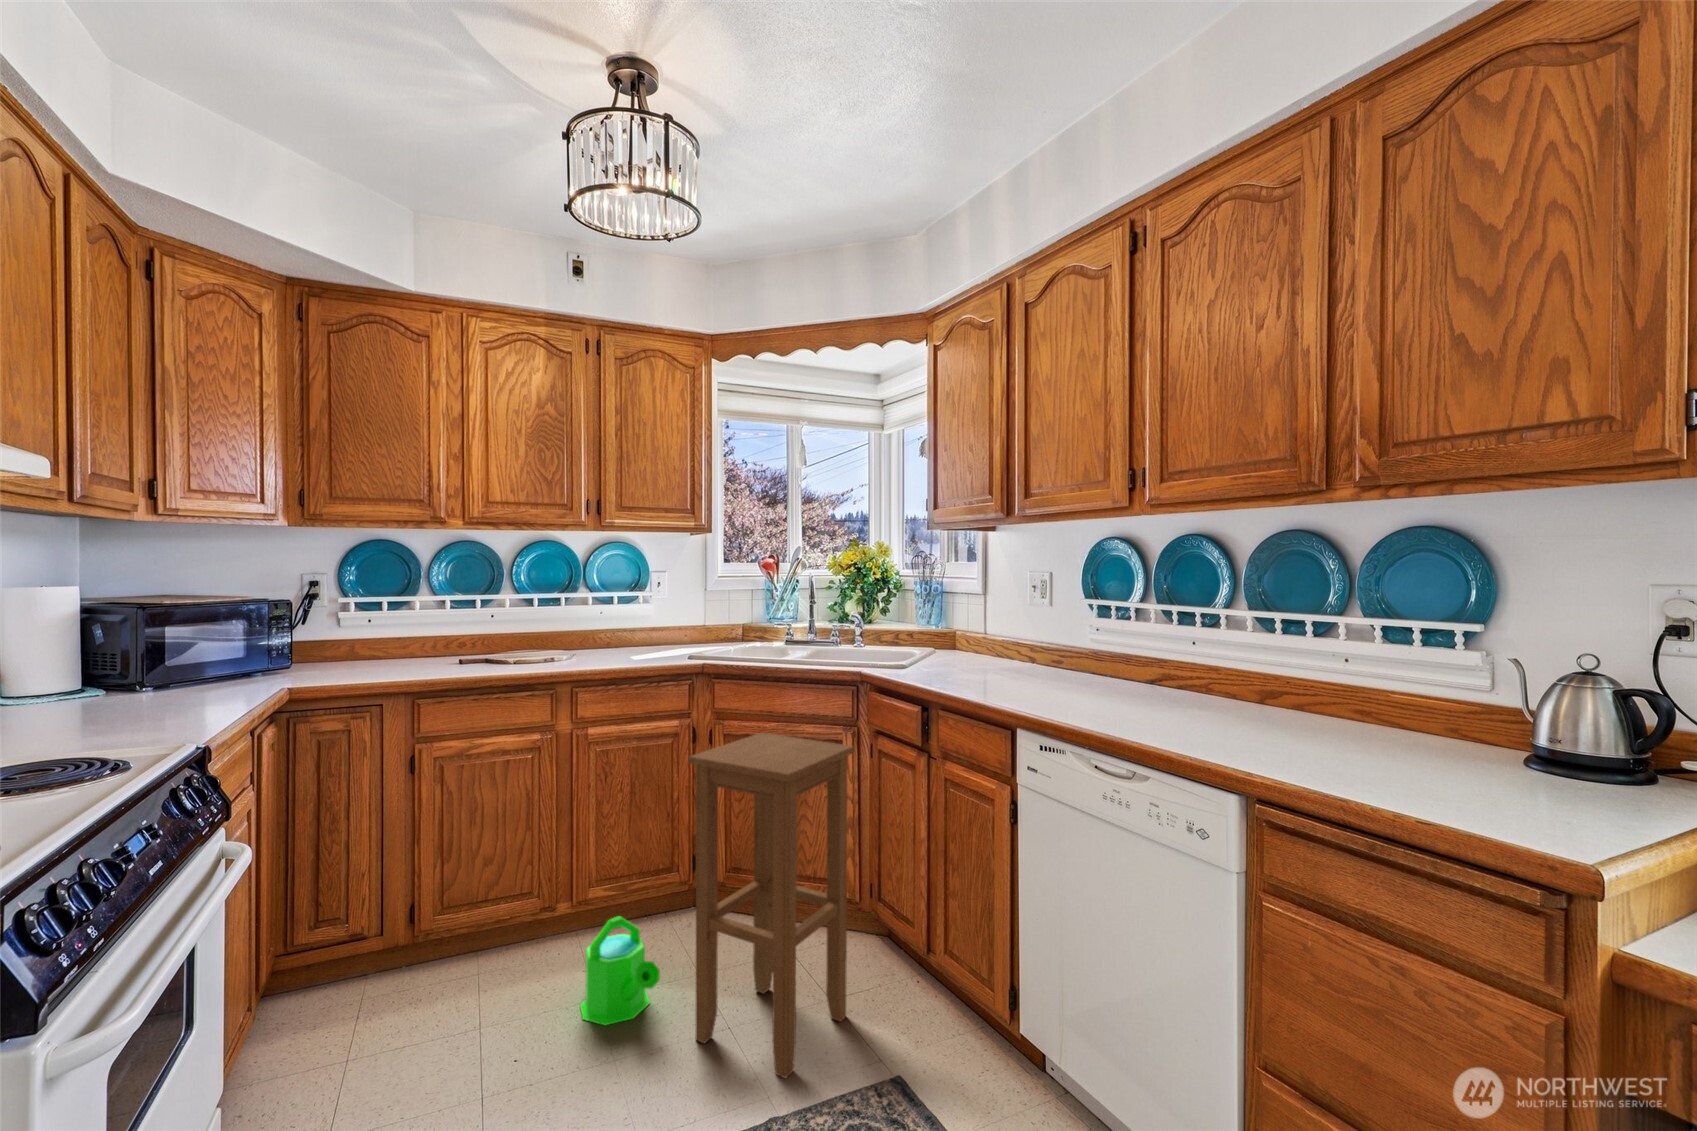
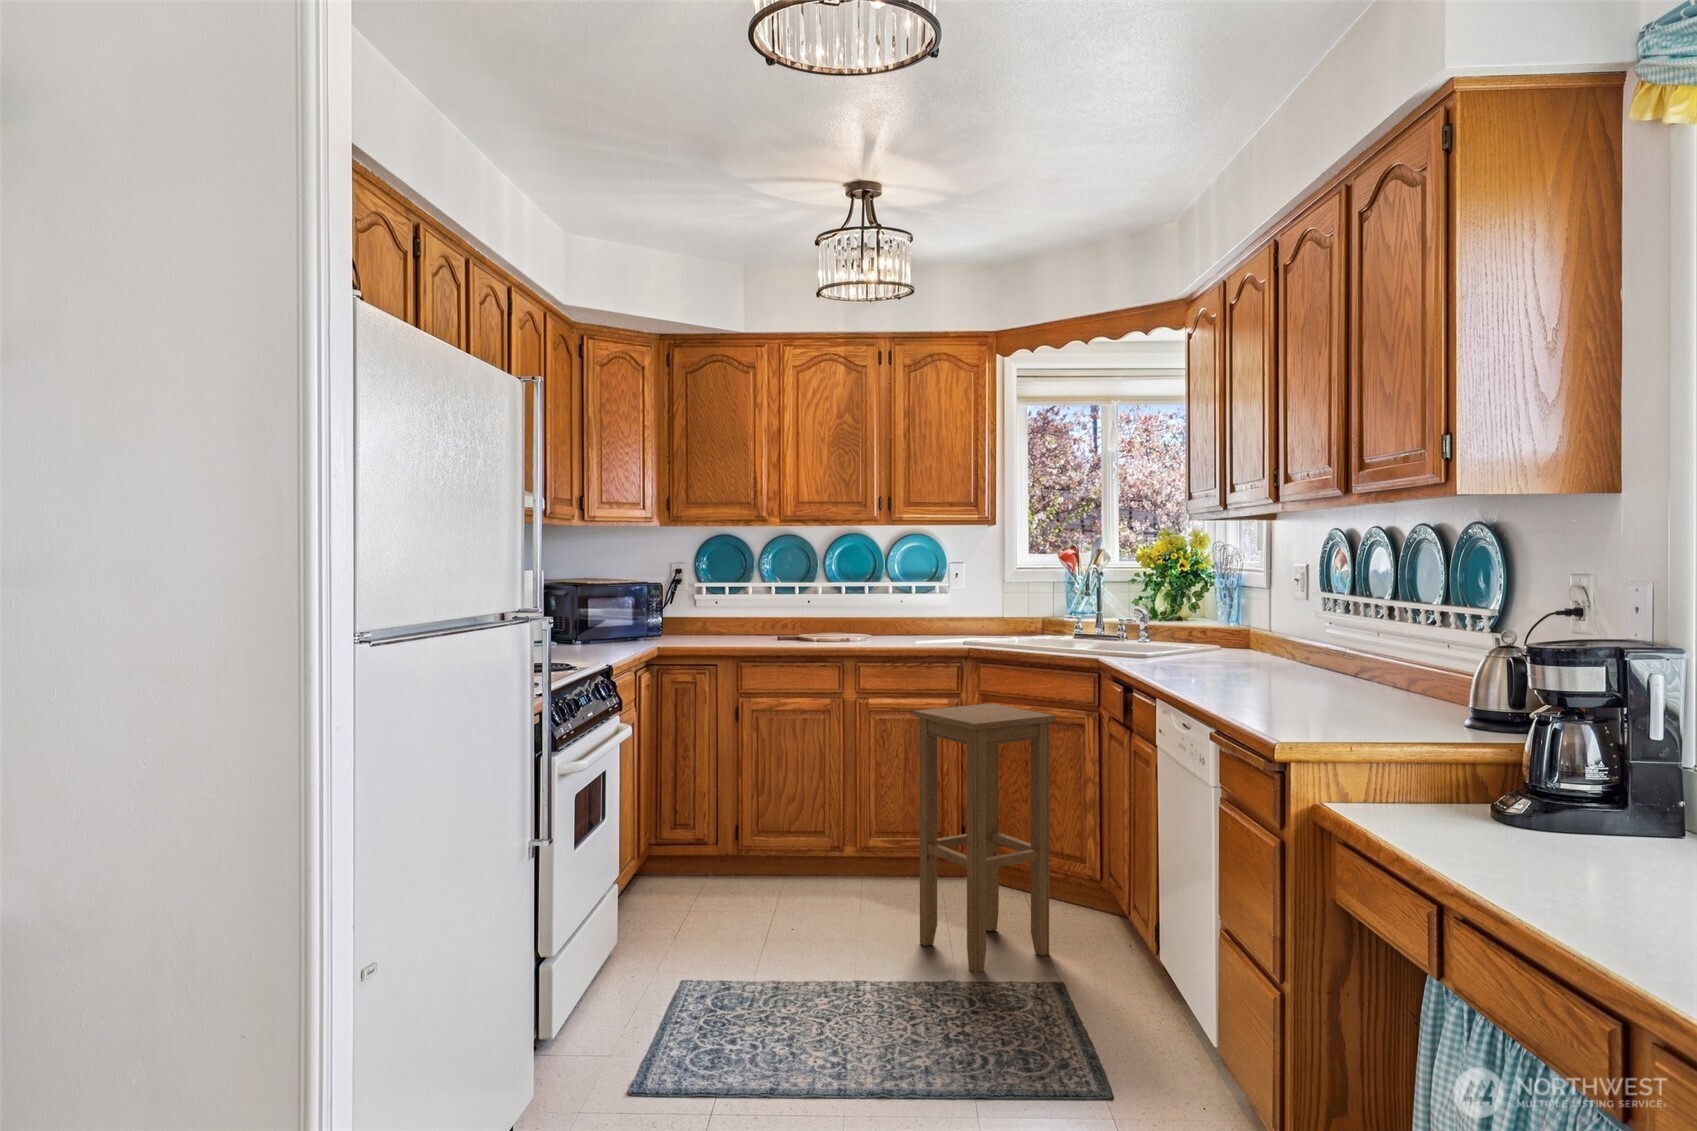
watering can: present [580,916,660,1025] -> none [844,845,898,926]

